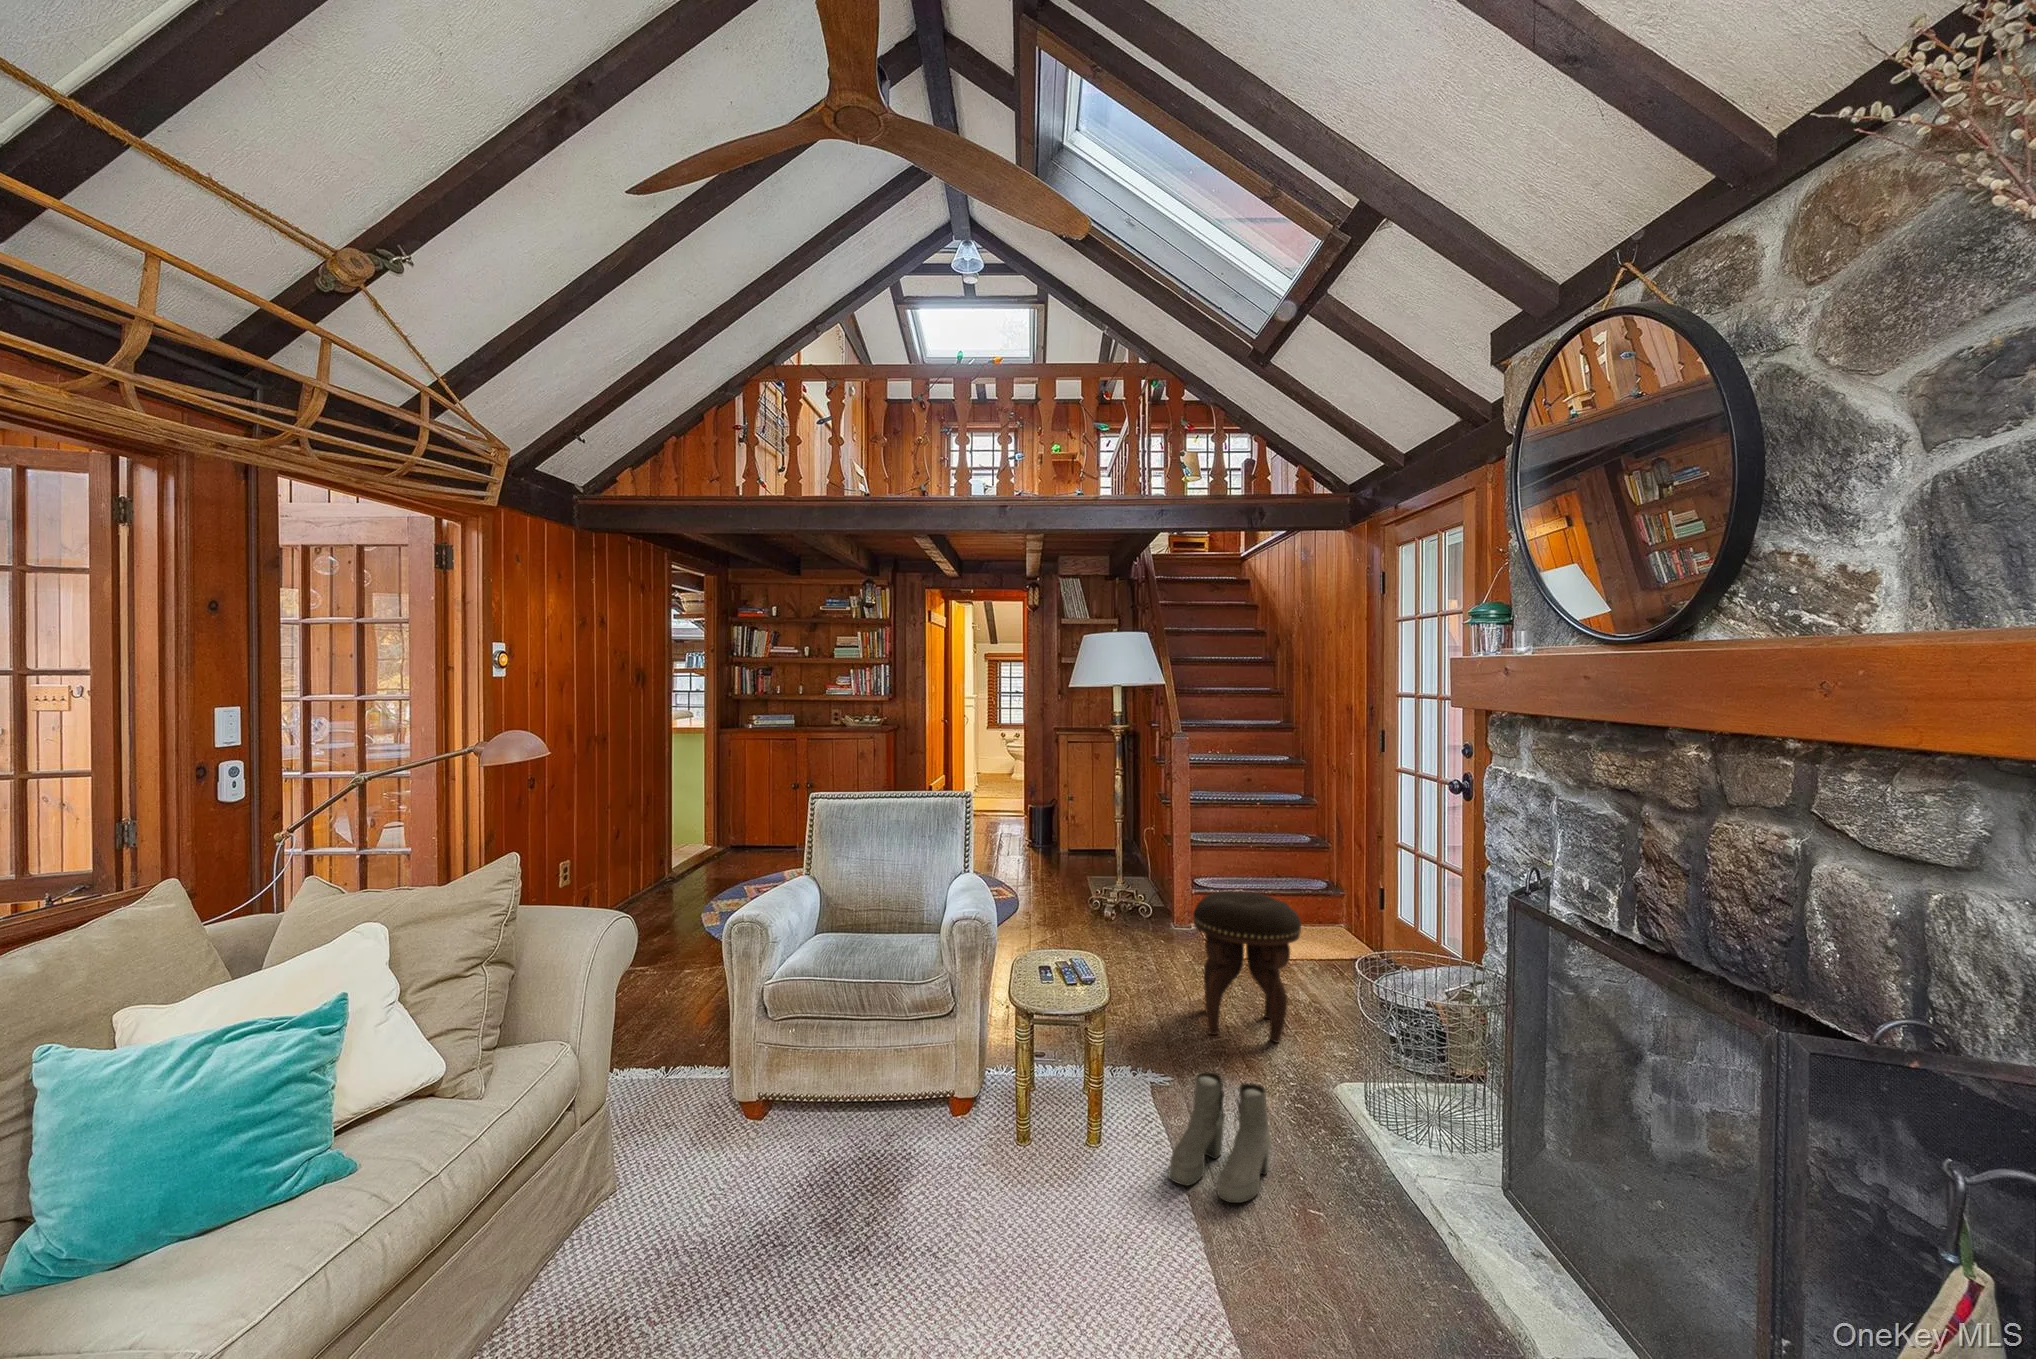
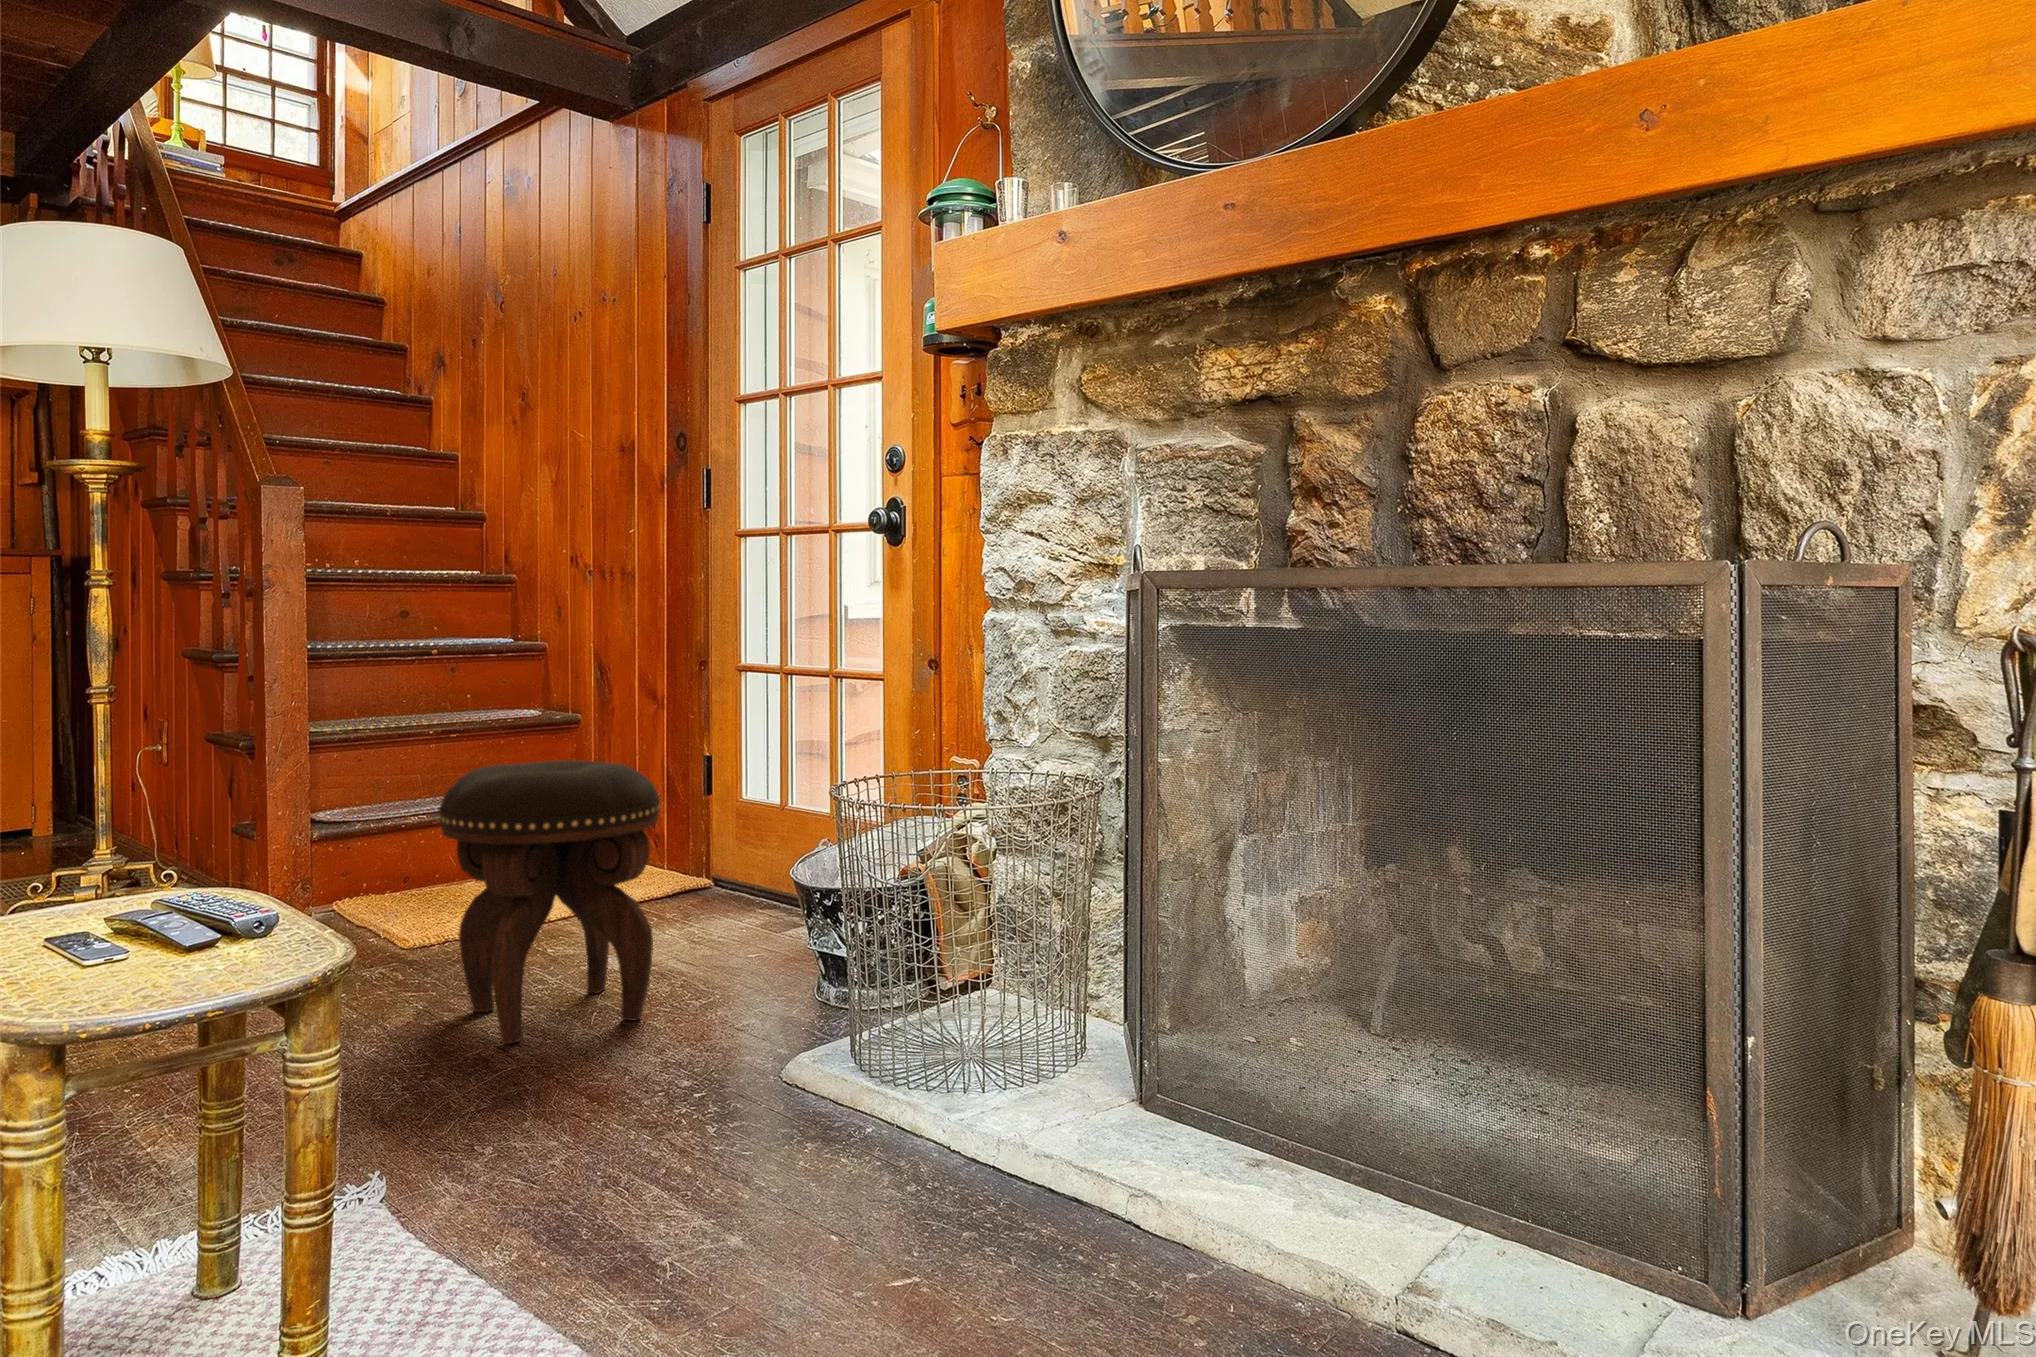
boots: present [1168,1072,1271,1203] -> none [595,1039,784,1298]

